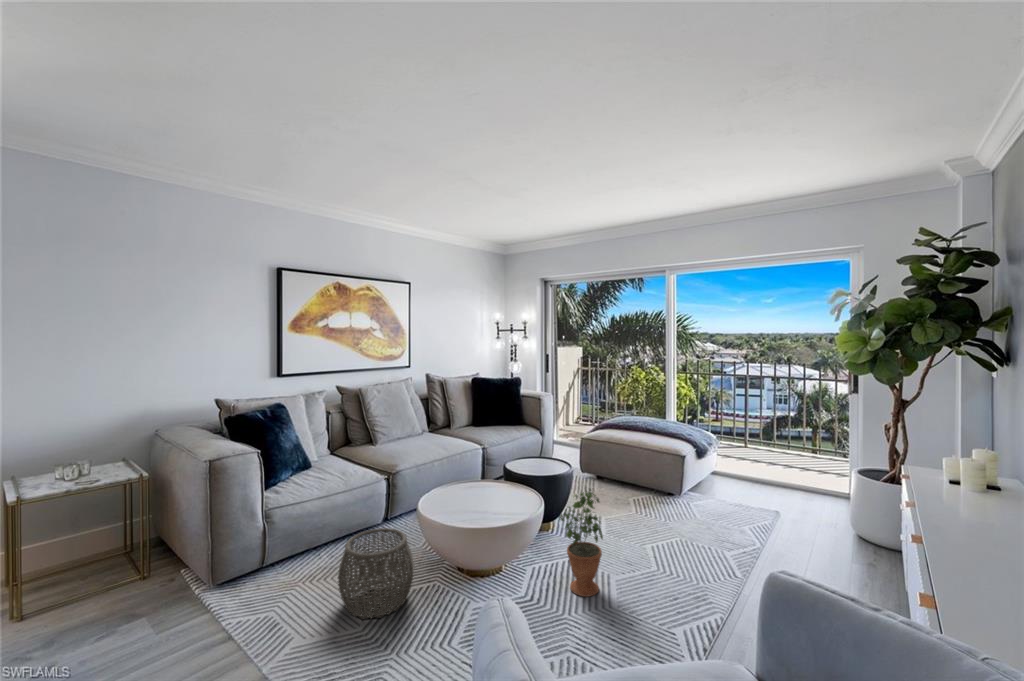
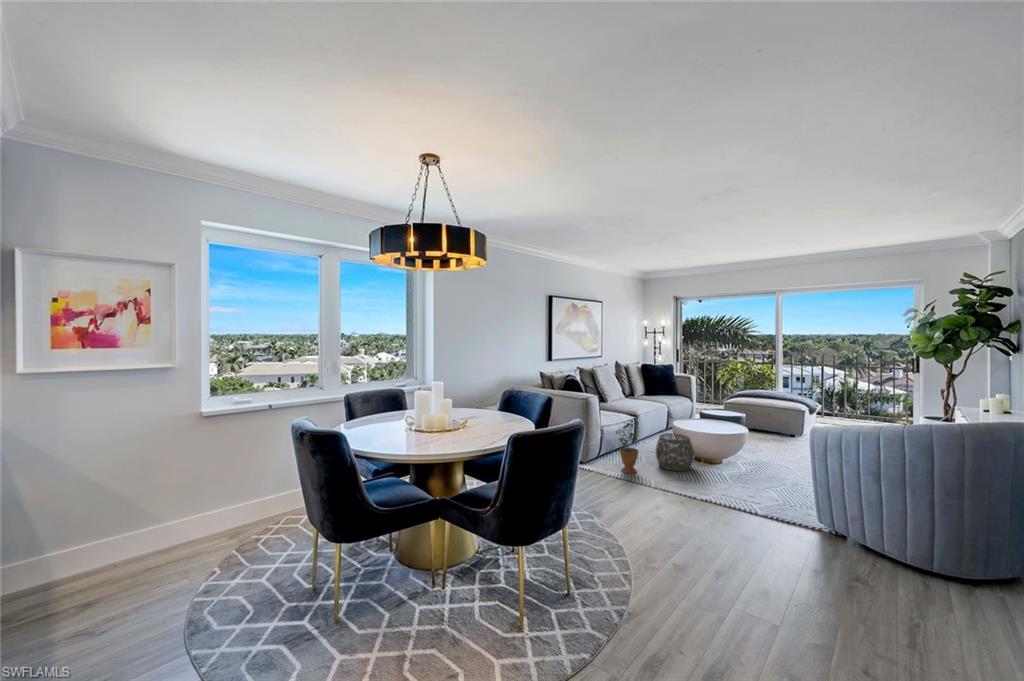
potted plant: present [560,489,603,597] -> present [616,419,639,473]

